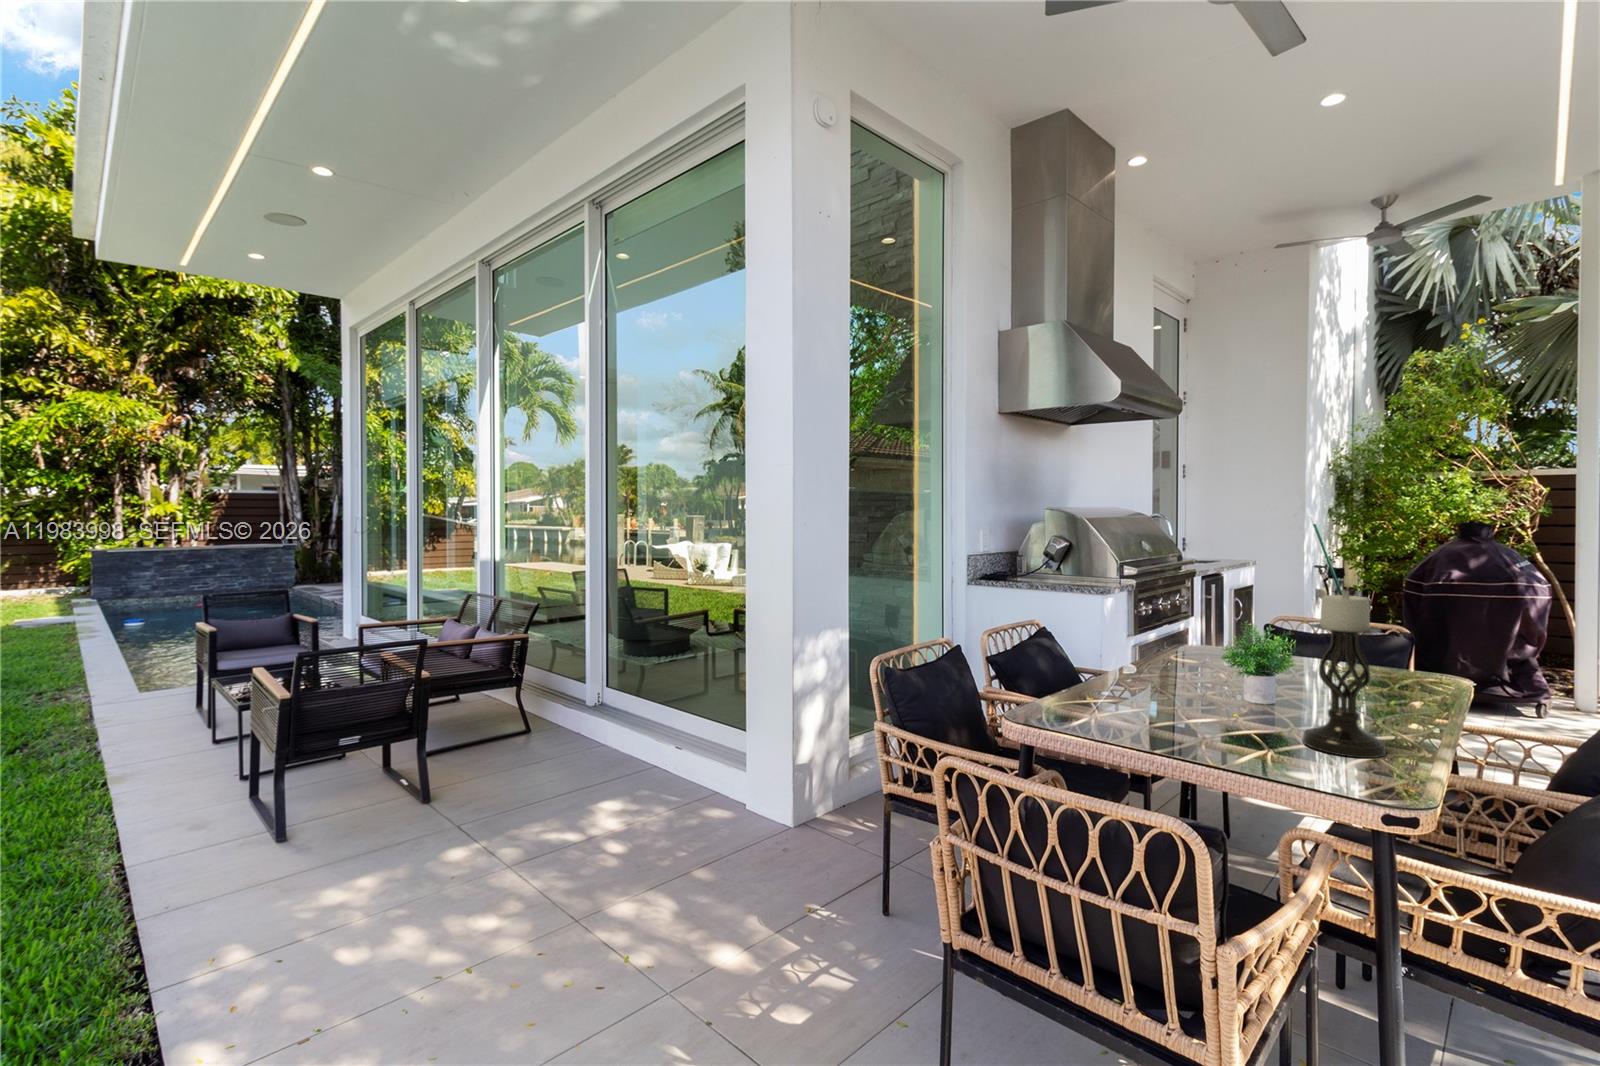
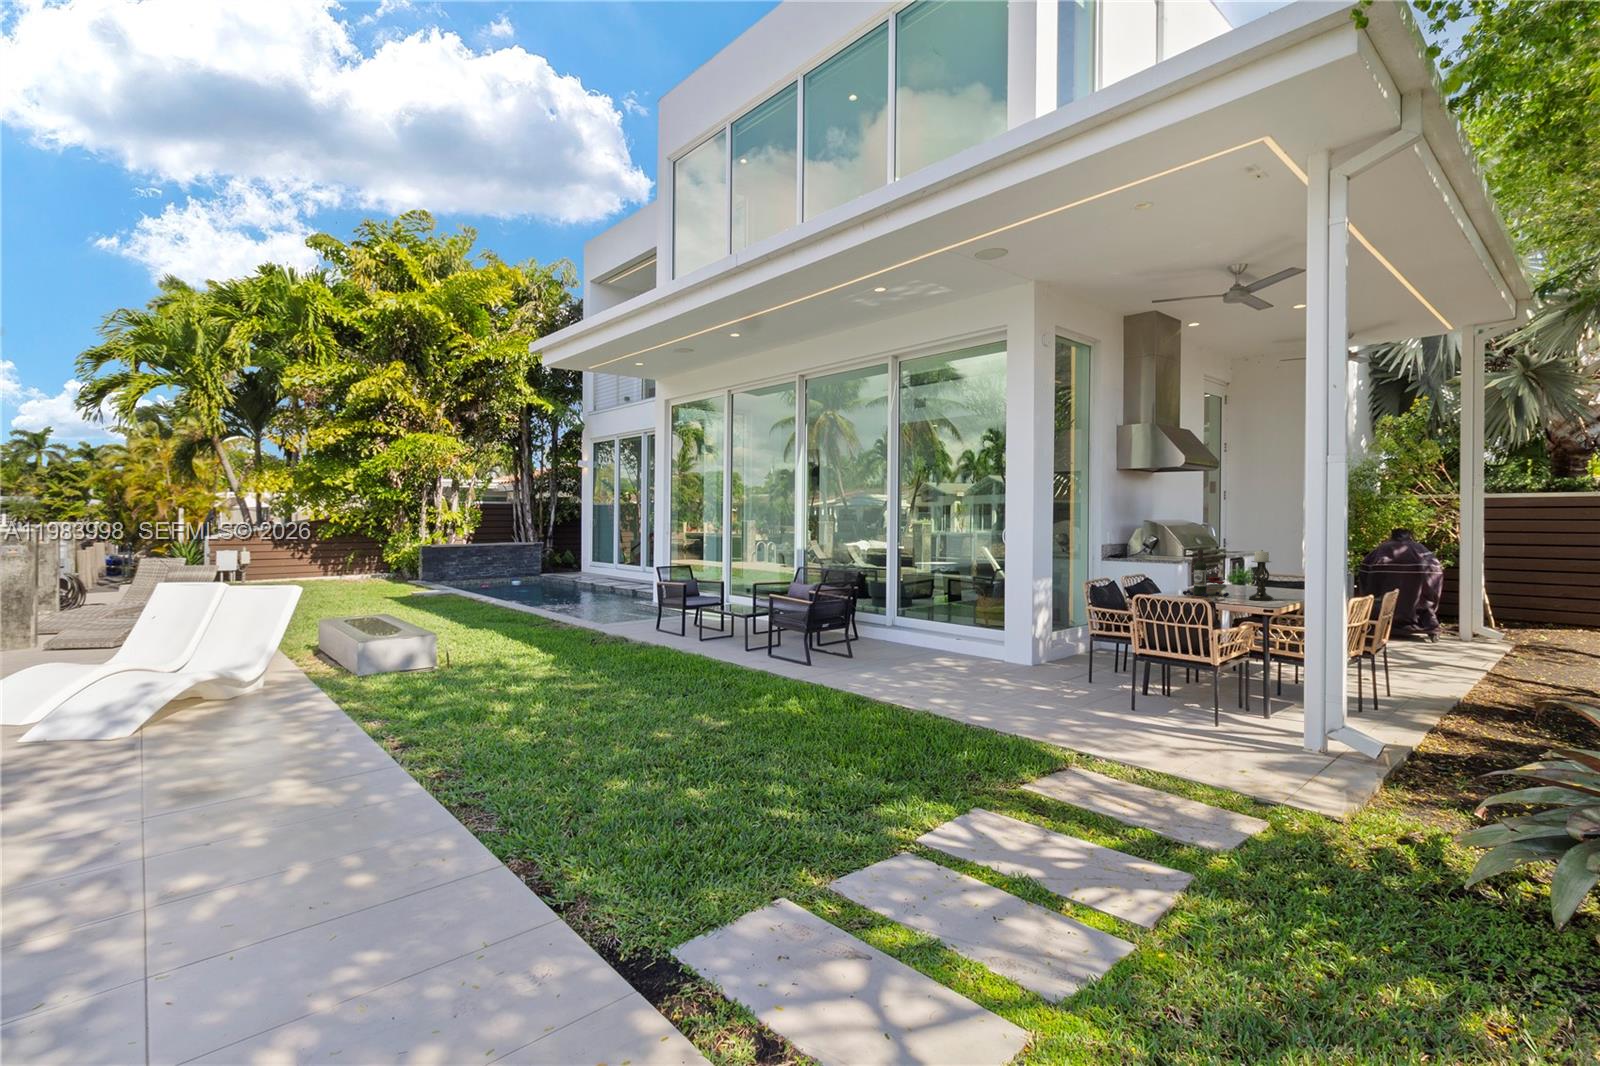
wine bottle: none [1109,580,1233,726] -> present [1183,550,1229,597]

